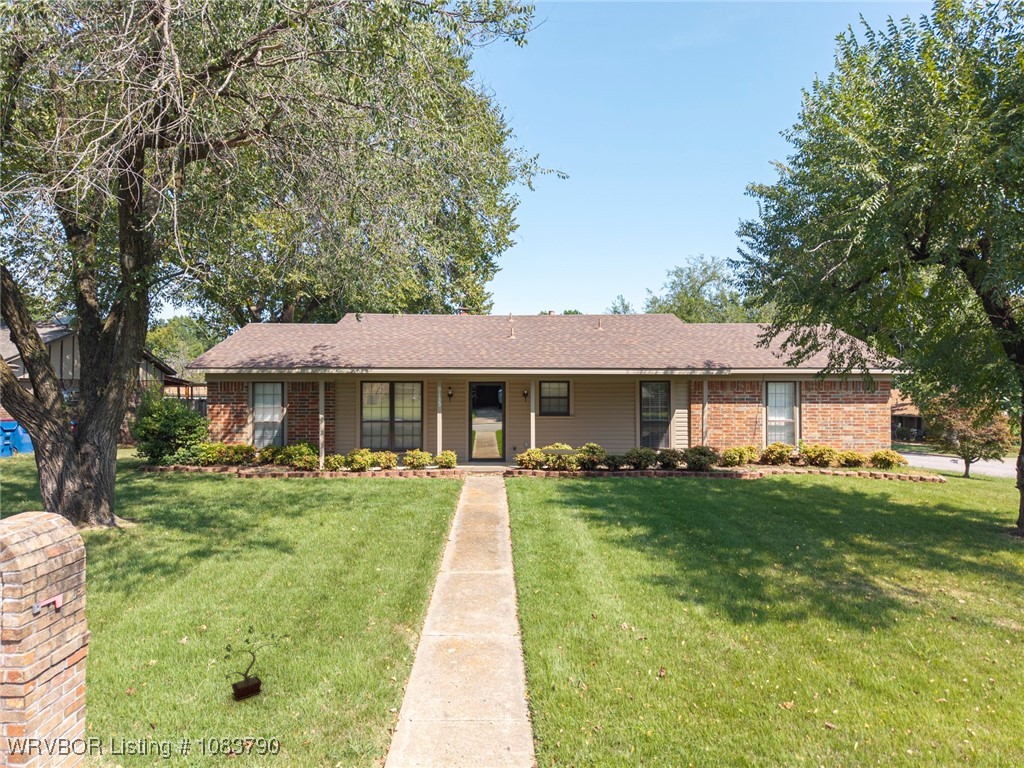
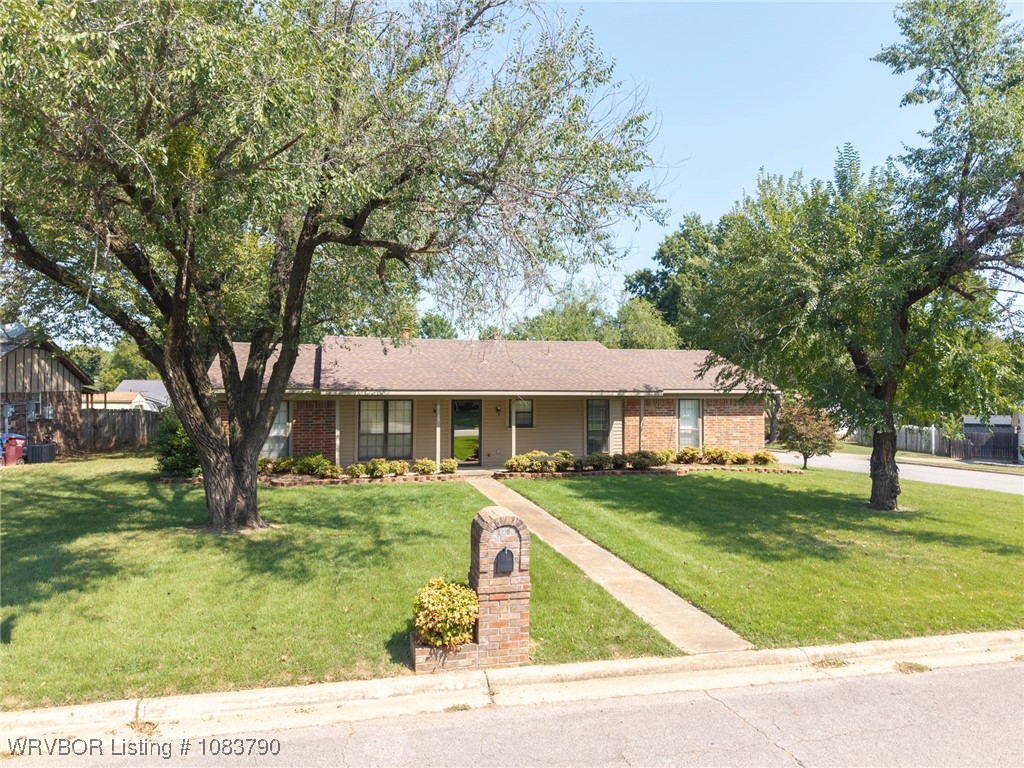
potted plant: present [224,626,288,700] -> none [564,548,583,584]

